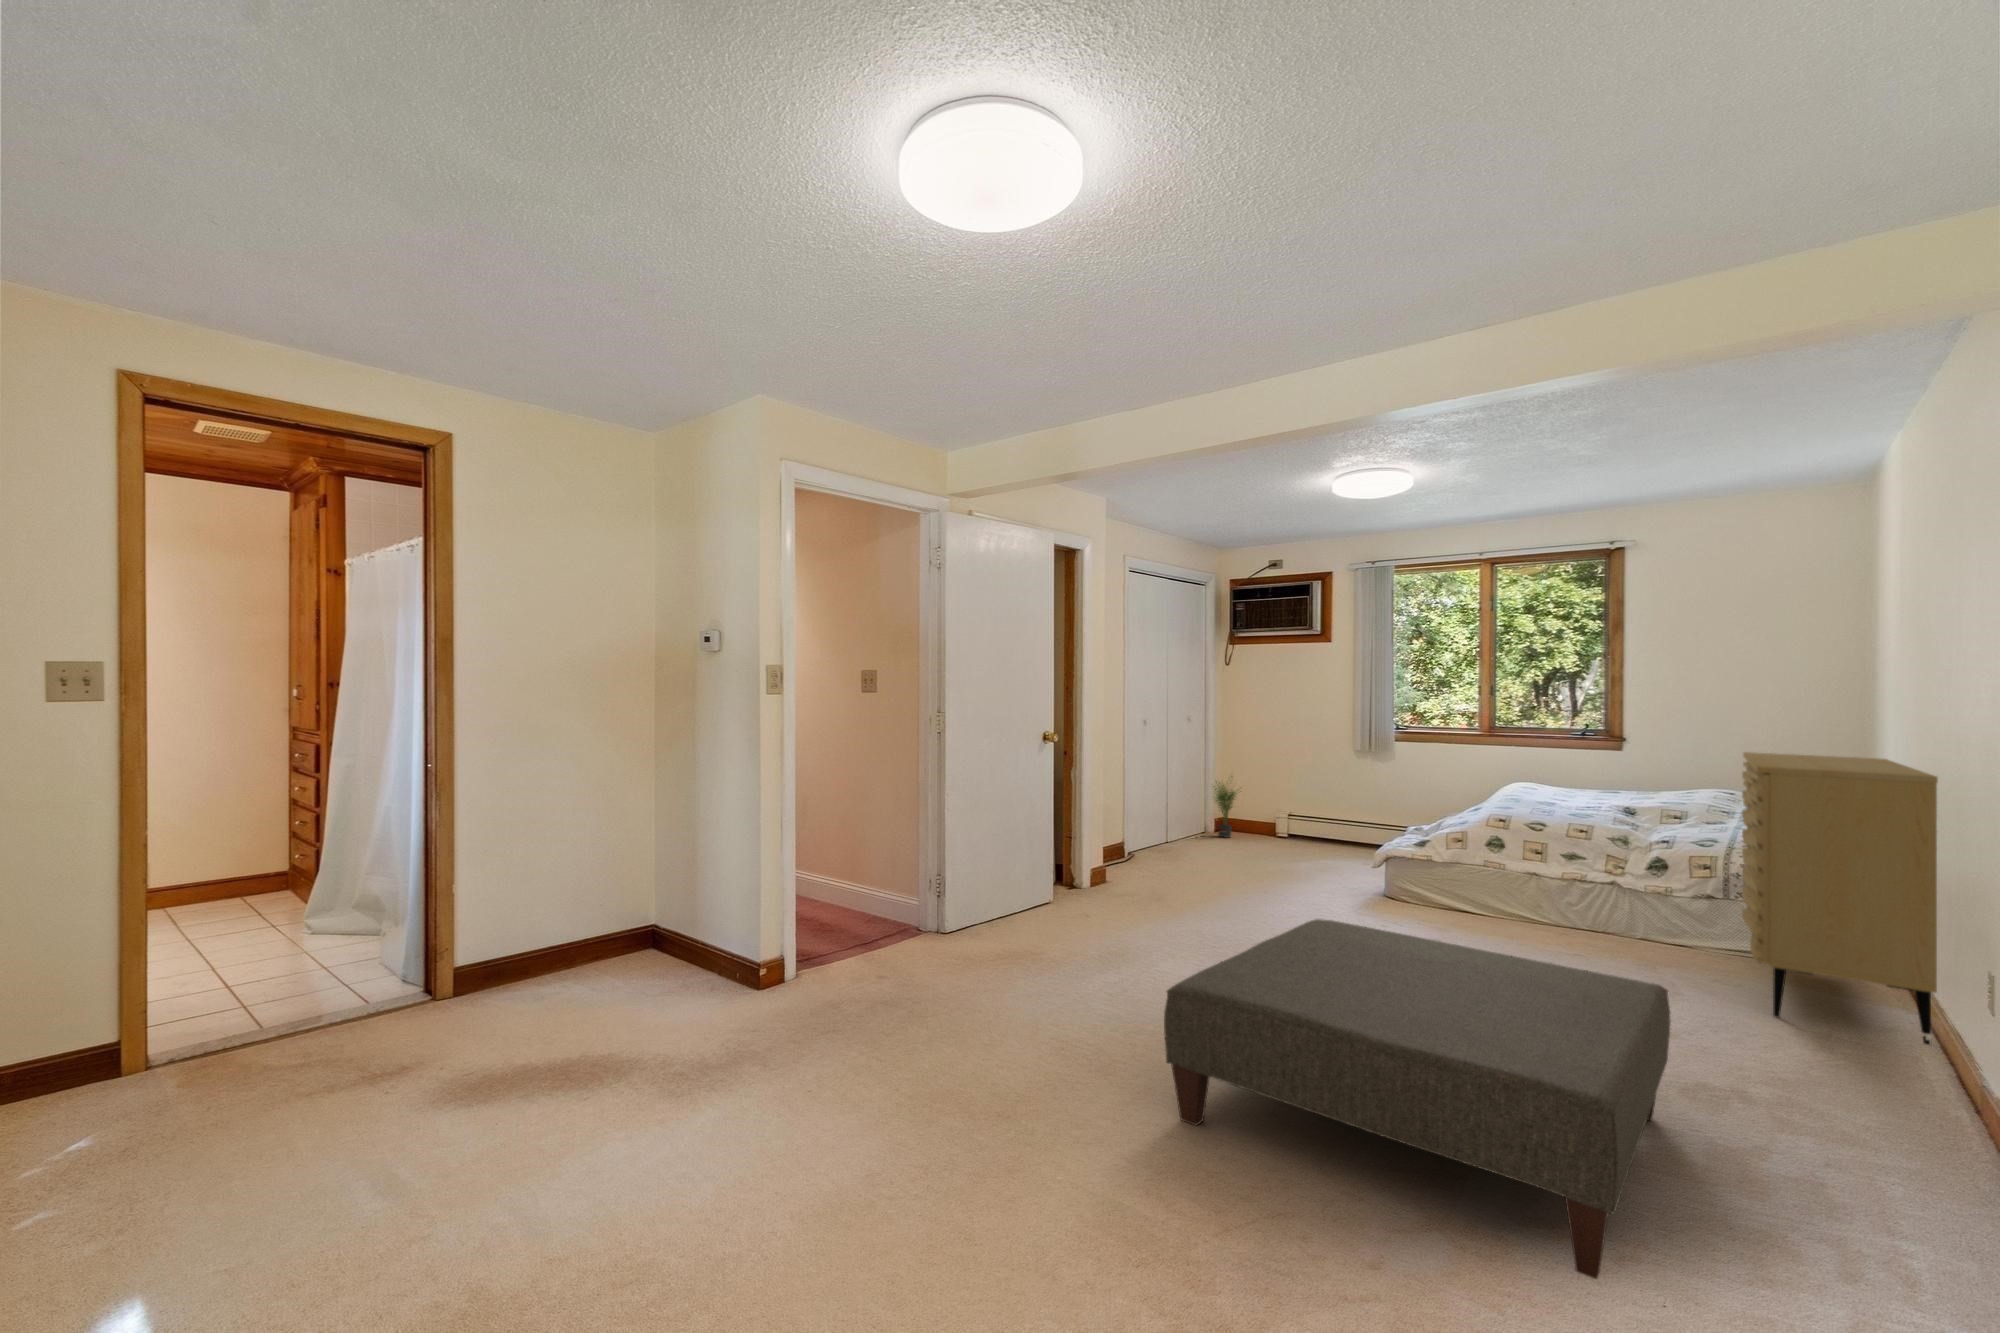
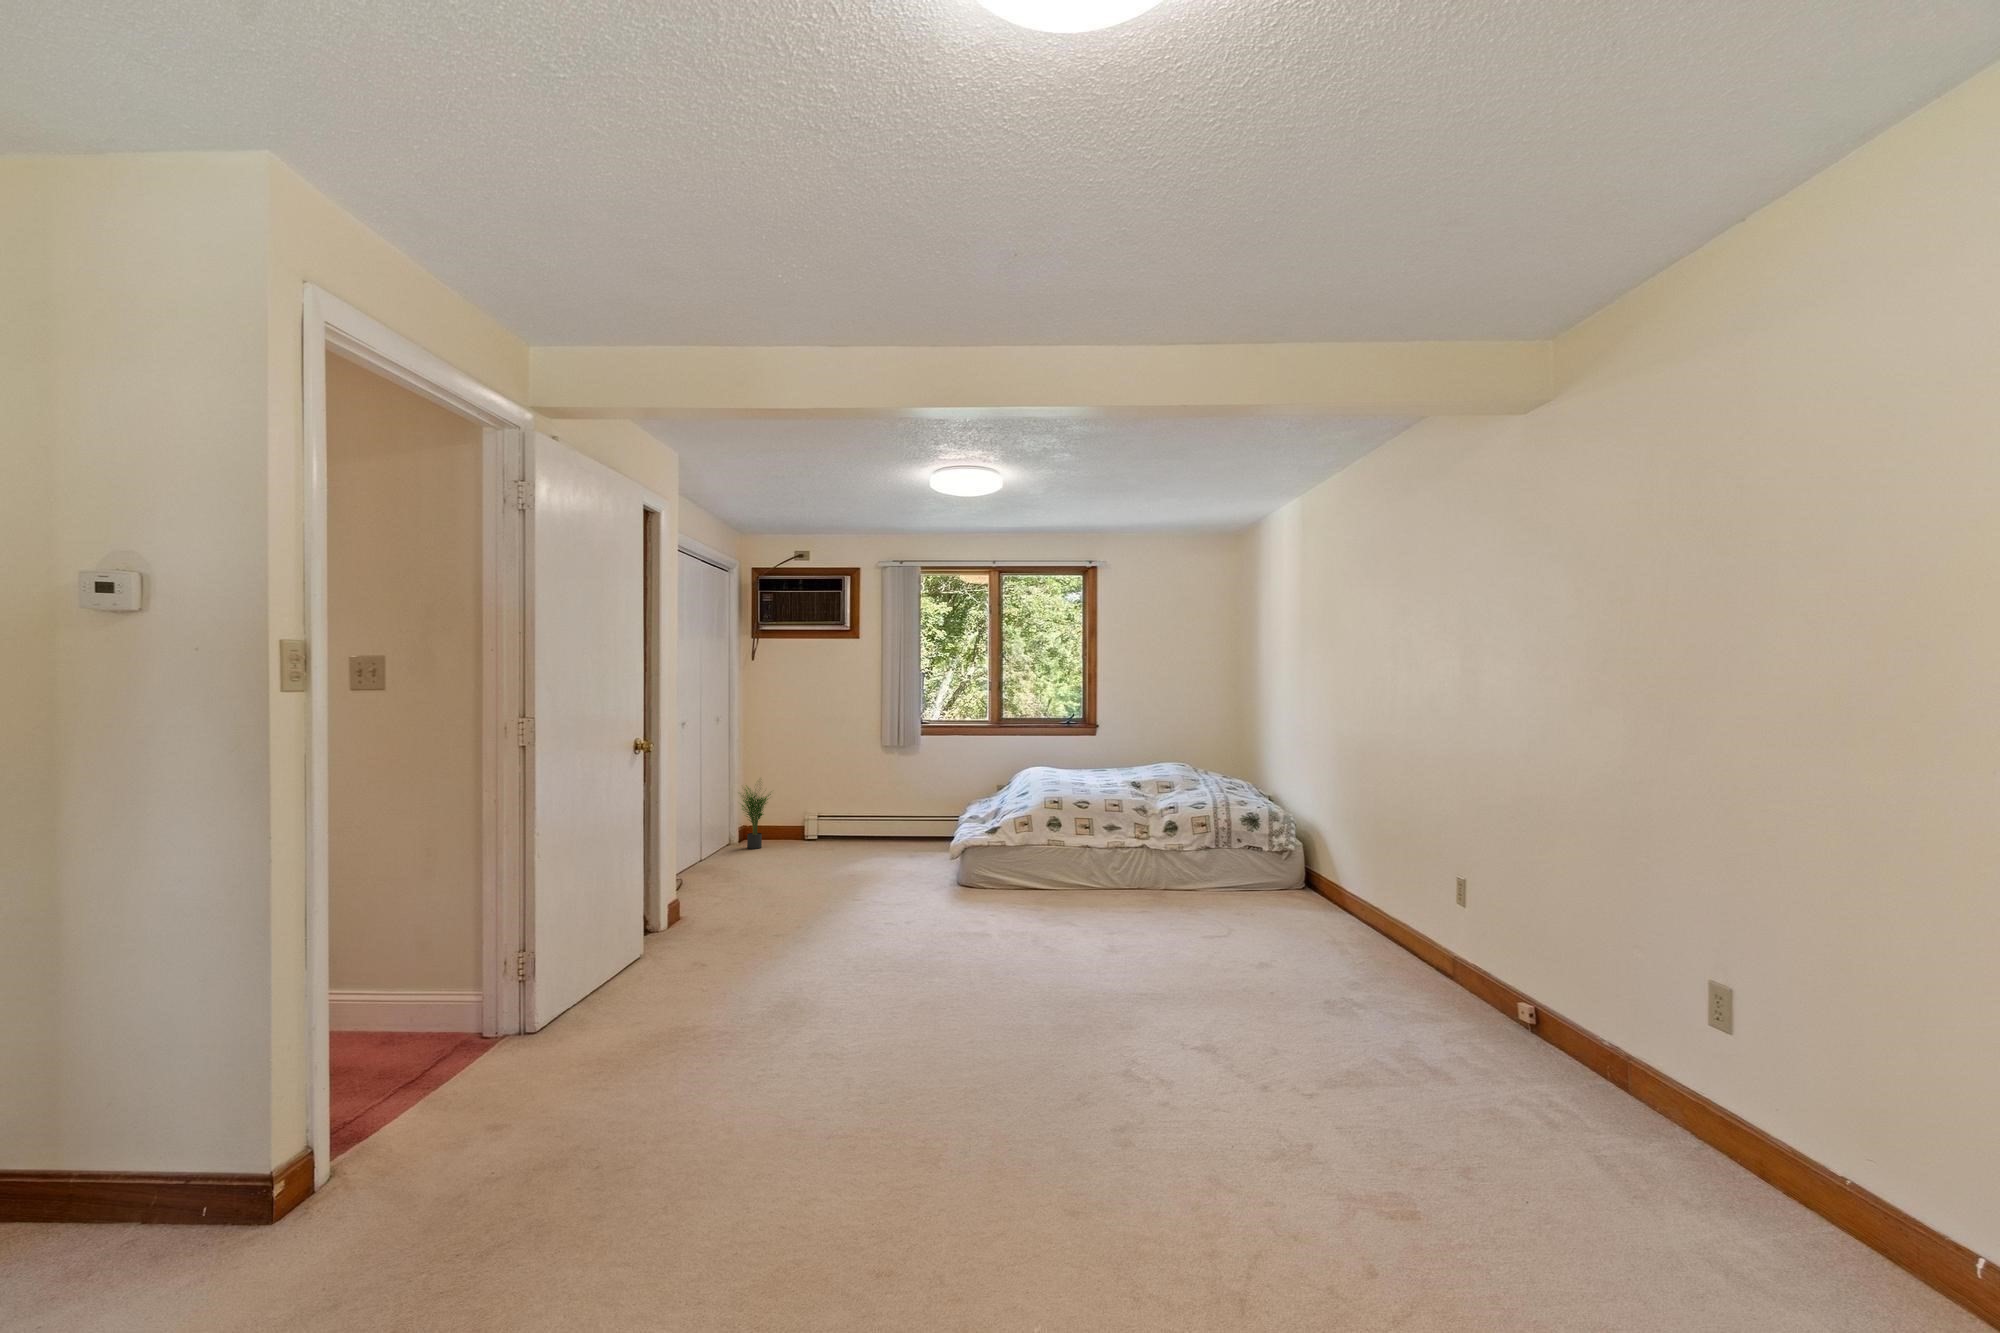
dresser: present [1742,752,1938,1045] -> none [1230,730,1383,938]
ottoman: present [1164,919,1670,1279] -> none [1010,925,1459,1203]

